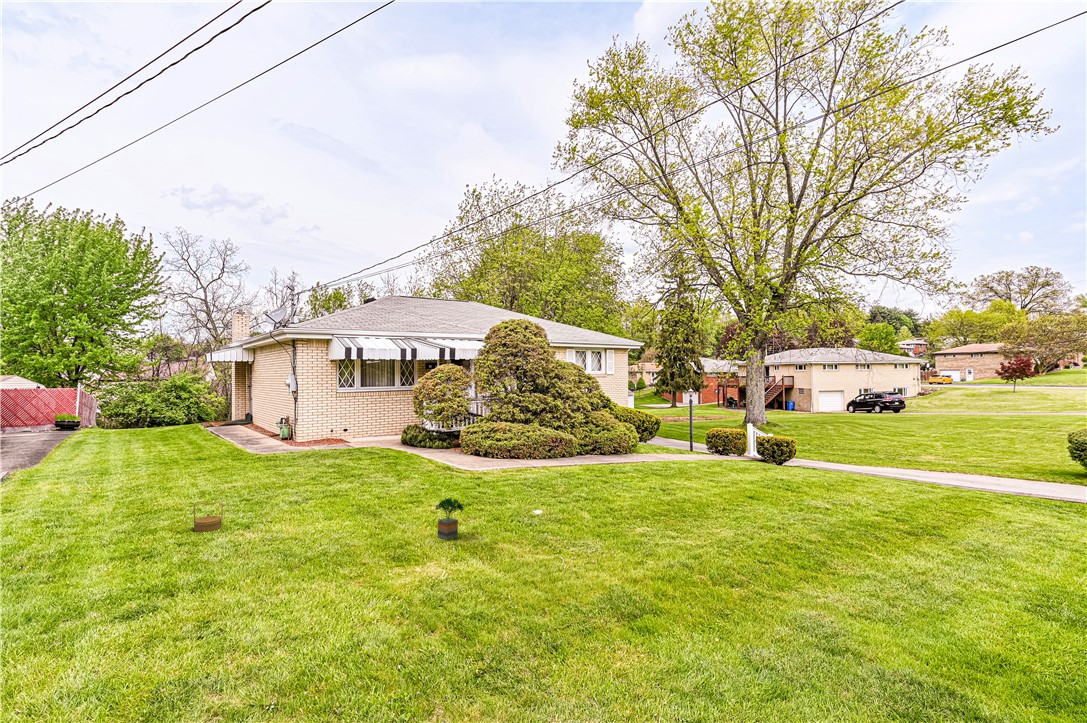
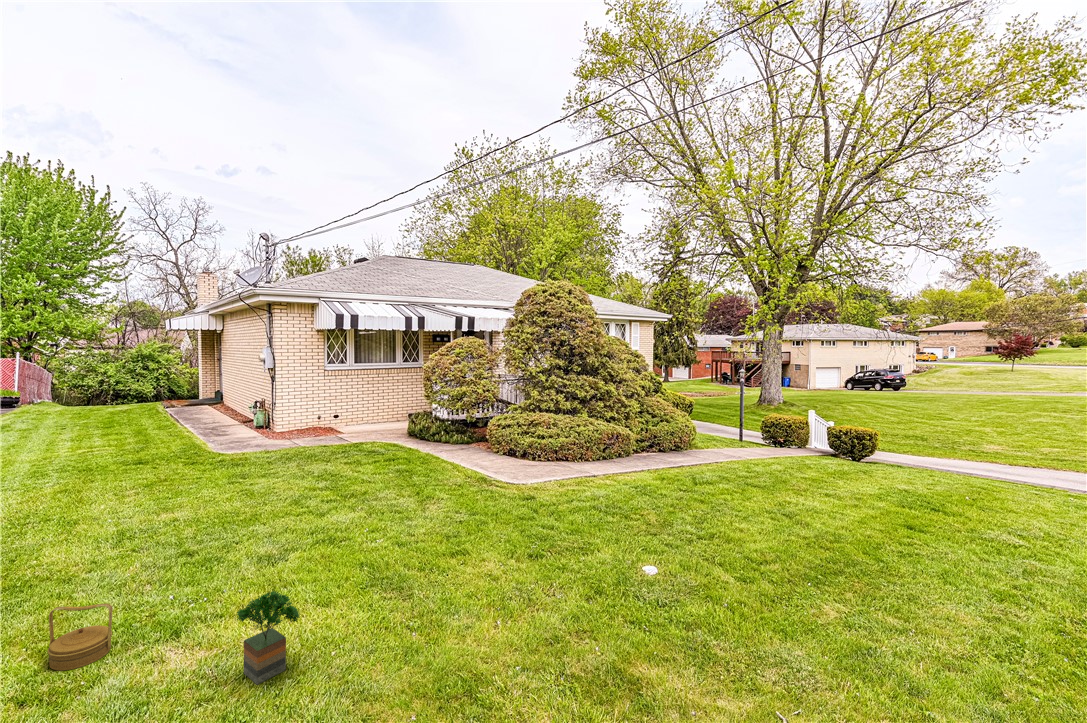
potted tree: present [435,498,464,540] -> present [237,591,300,685]

